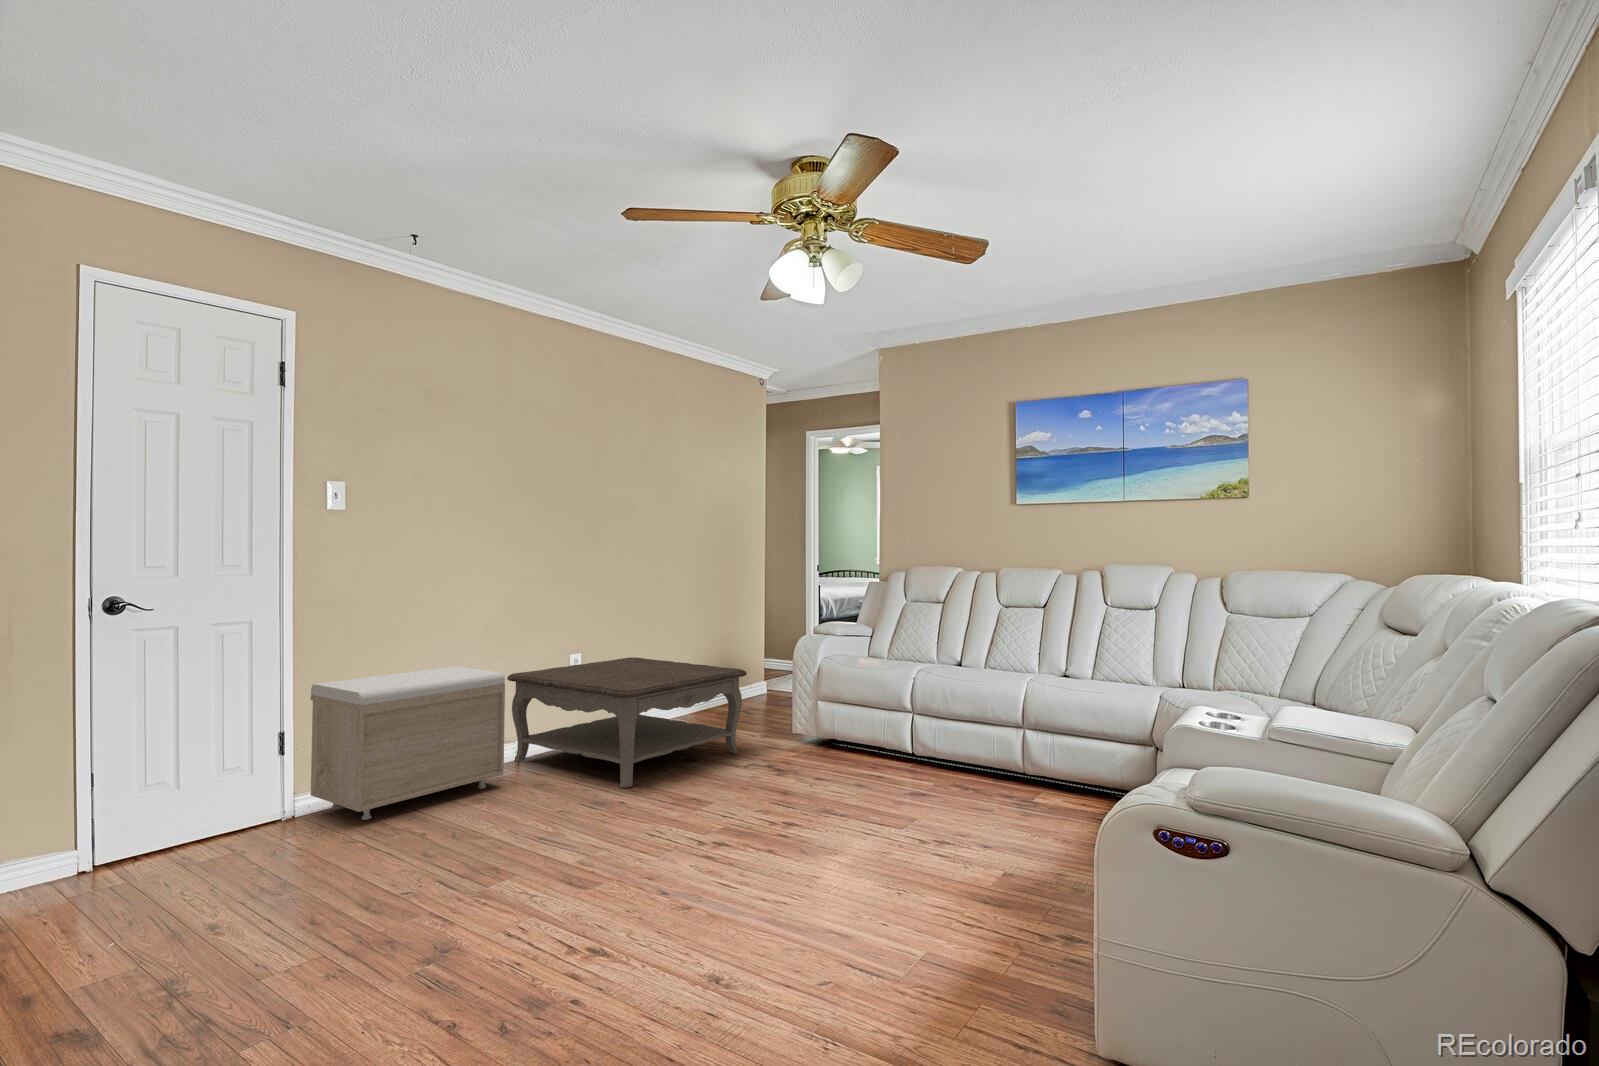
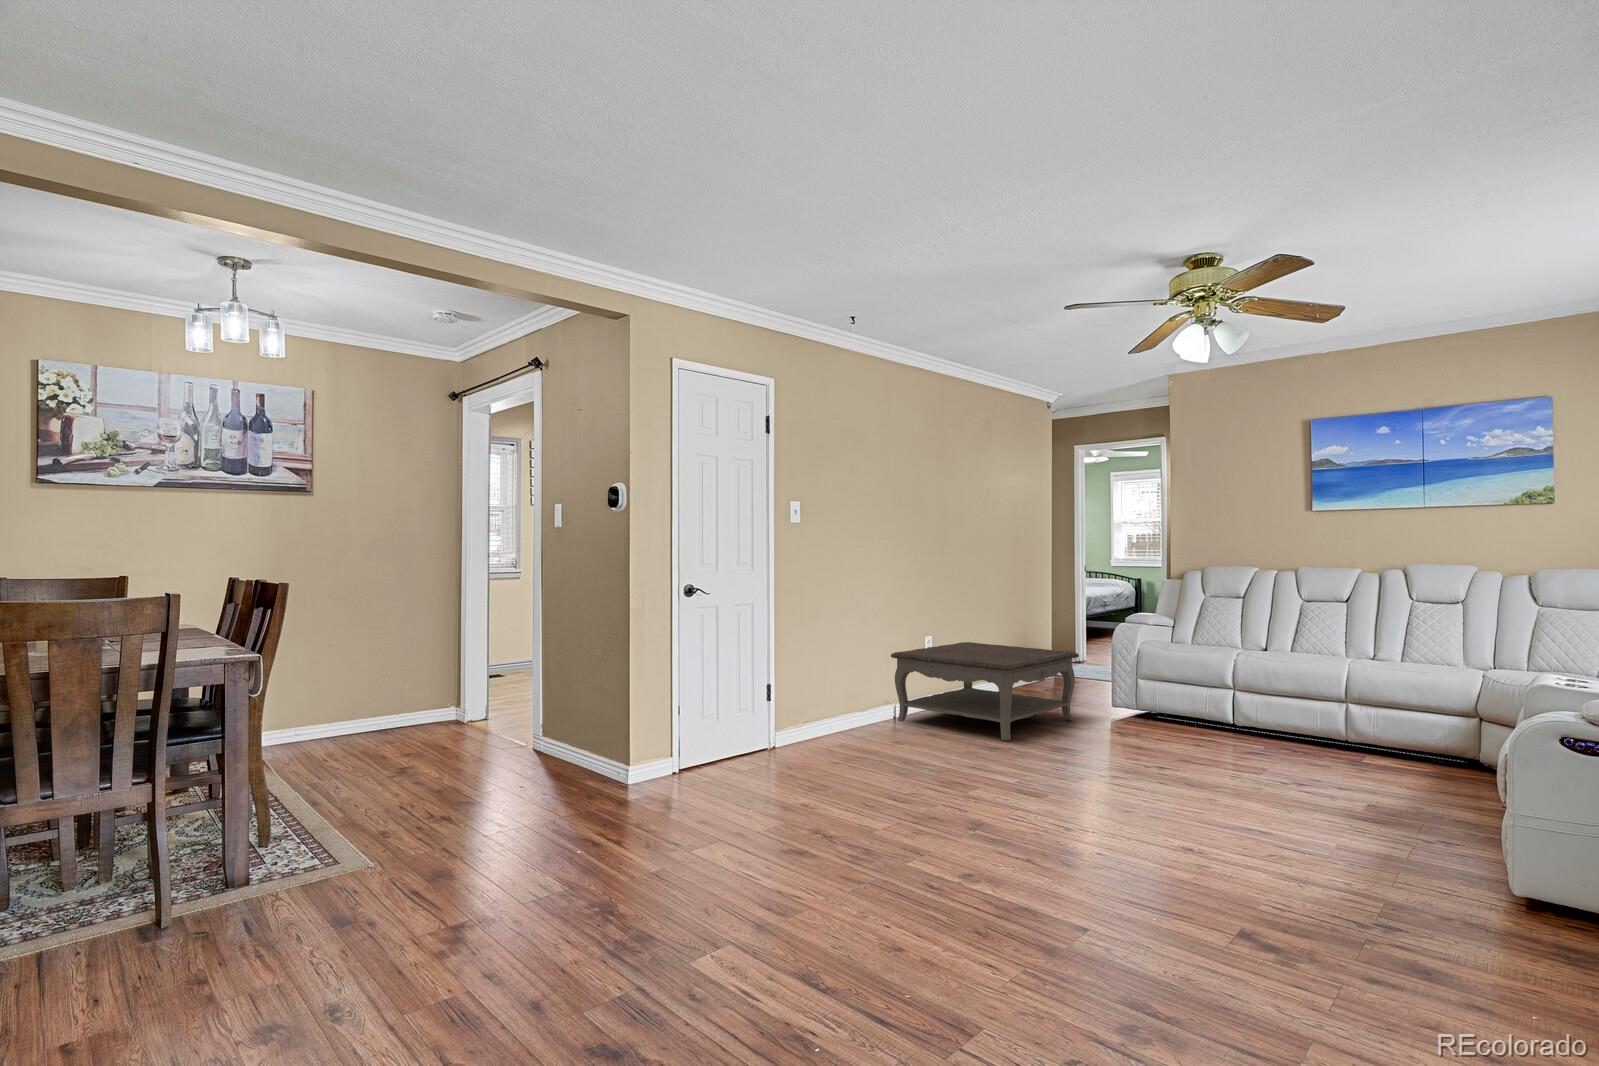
storage bench: present [311,666,505,820] -> none [786,646,911,754]

